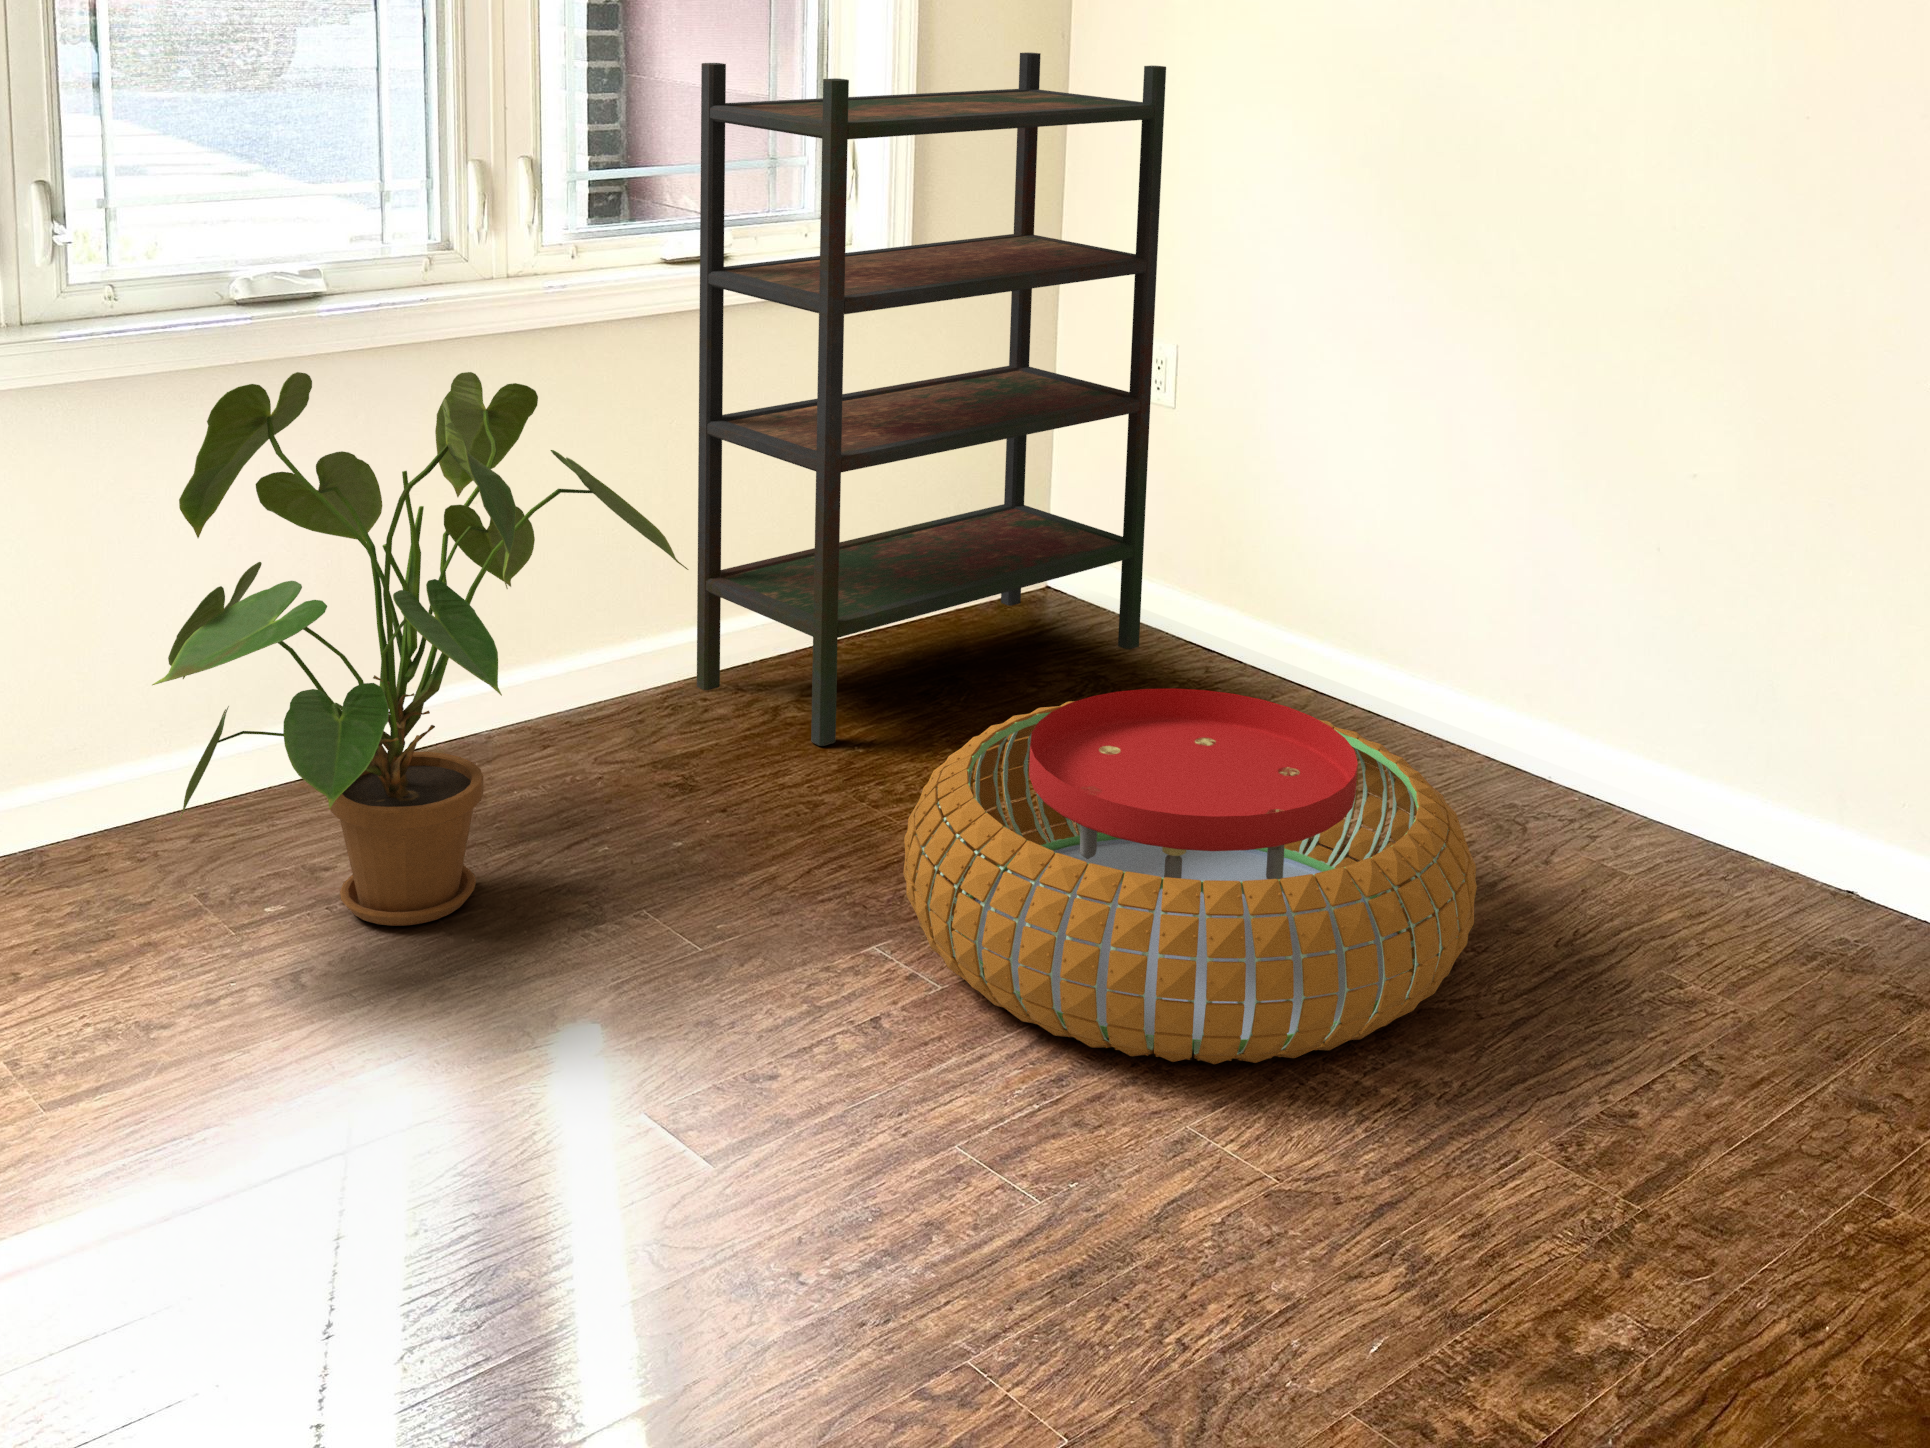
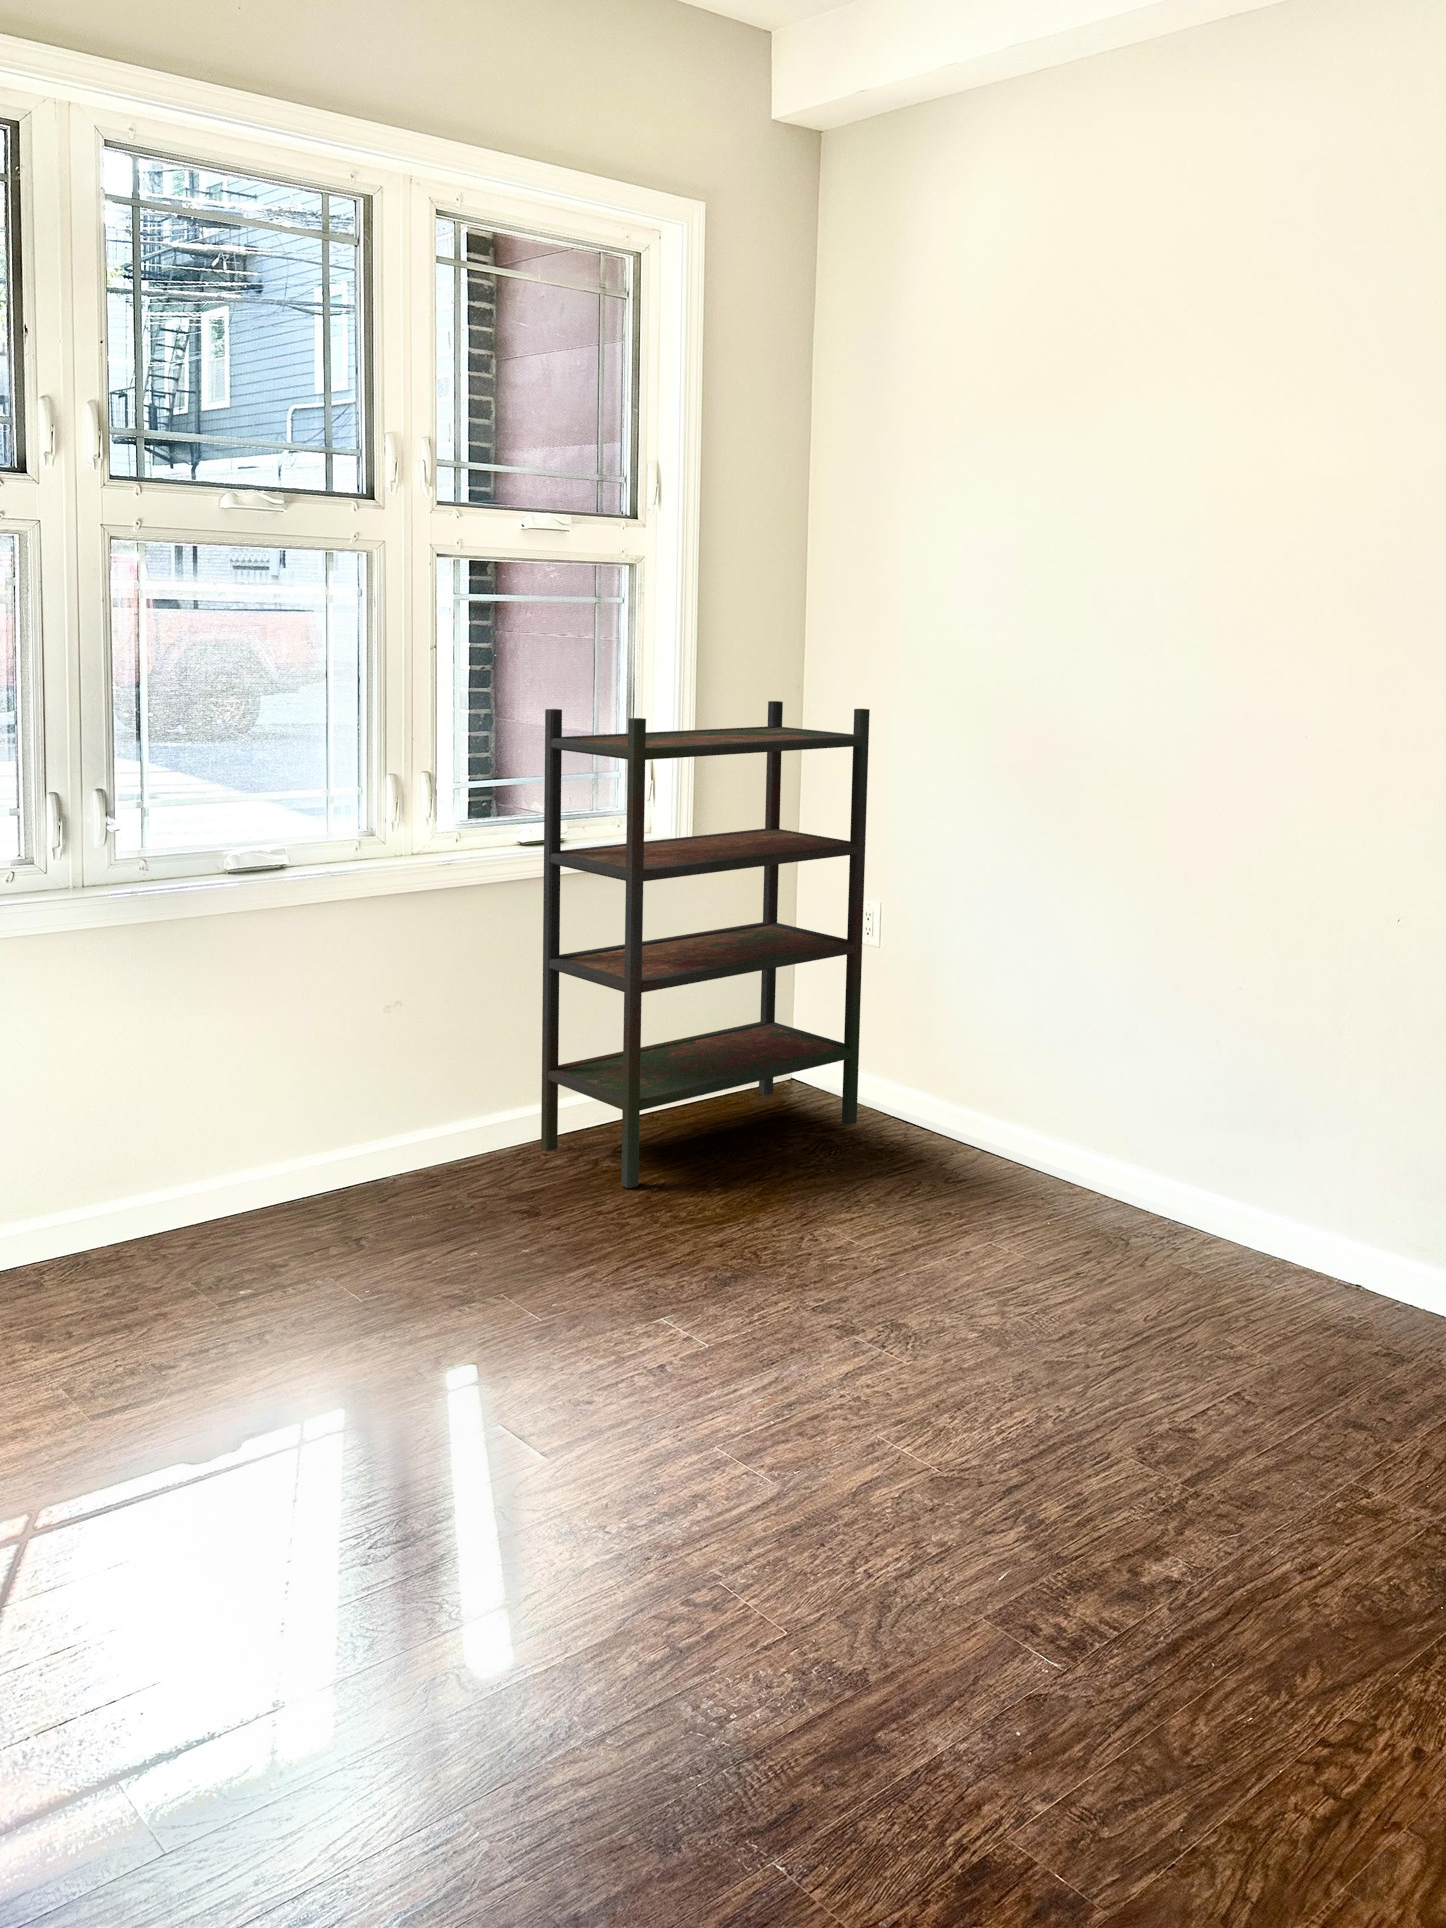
house plant: present [152,372,688,926] -> none [169,920,535,1303]
pouf: present [903,688,1477,1064] -> none [683,1141,1085,1395]

